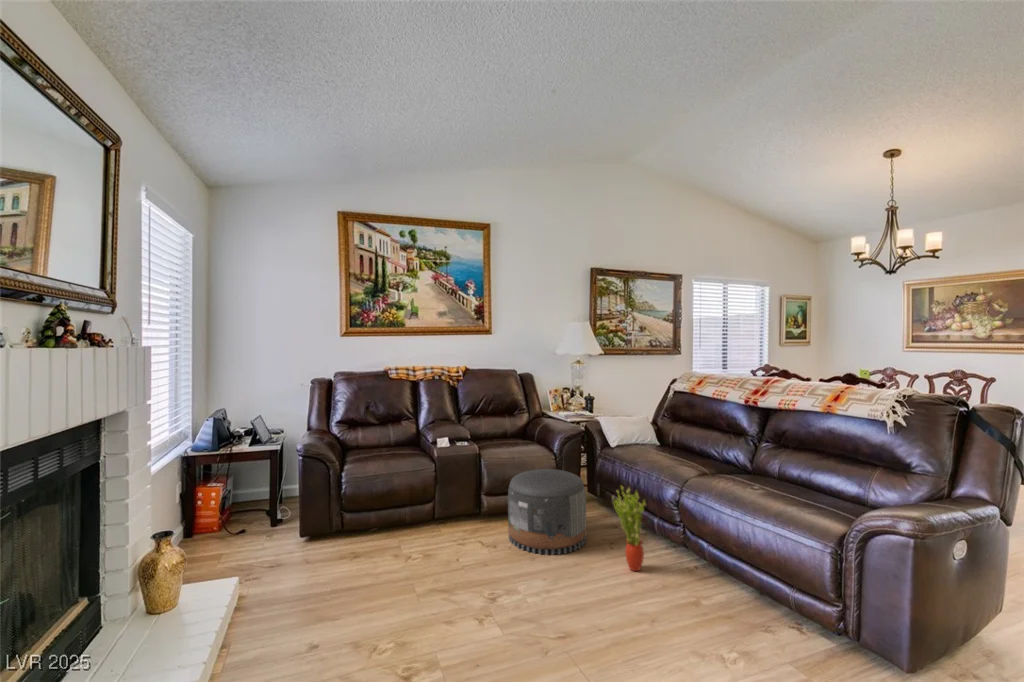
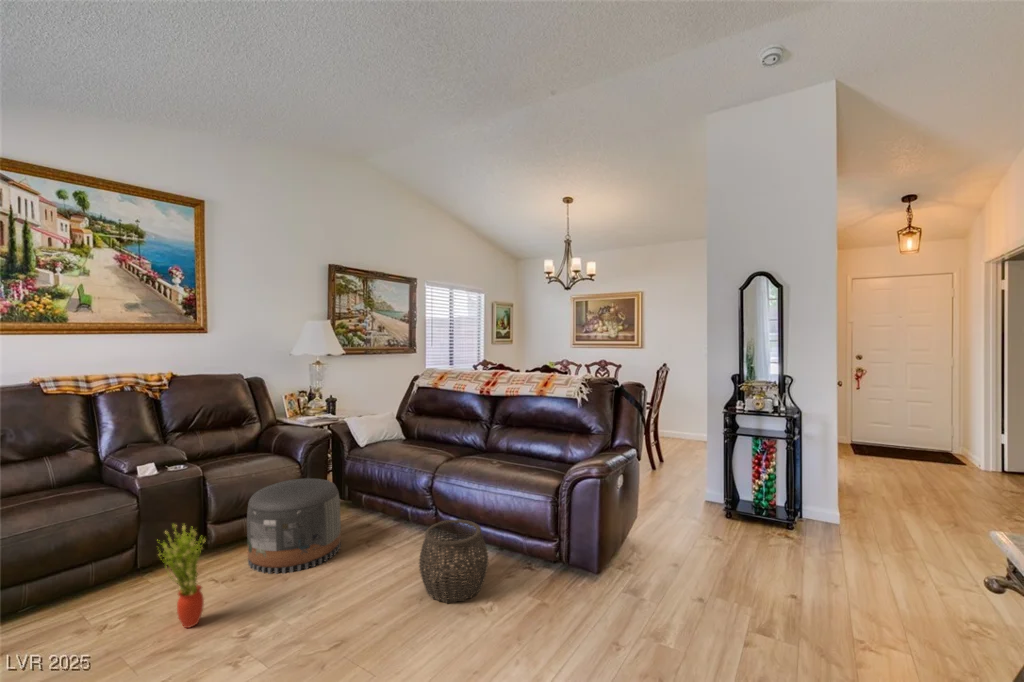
potted plant: present [614,486,645,571] -> present [157,525,205,628]
woven basket: none [652,542,736,640] -> present [419,520,488,603]

